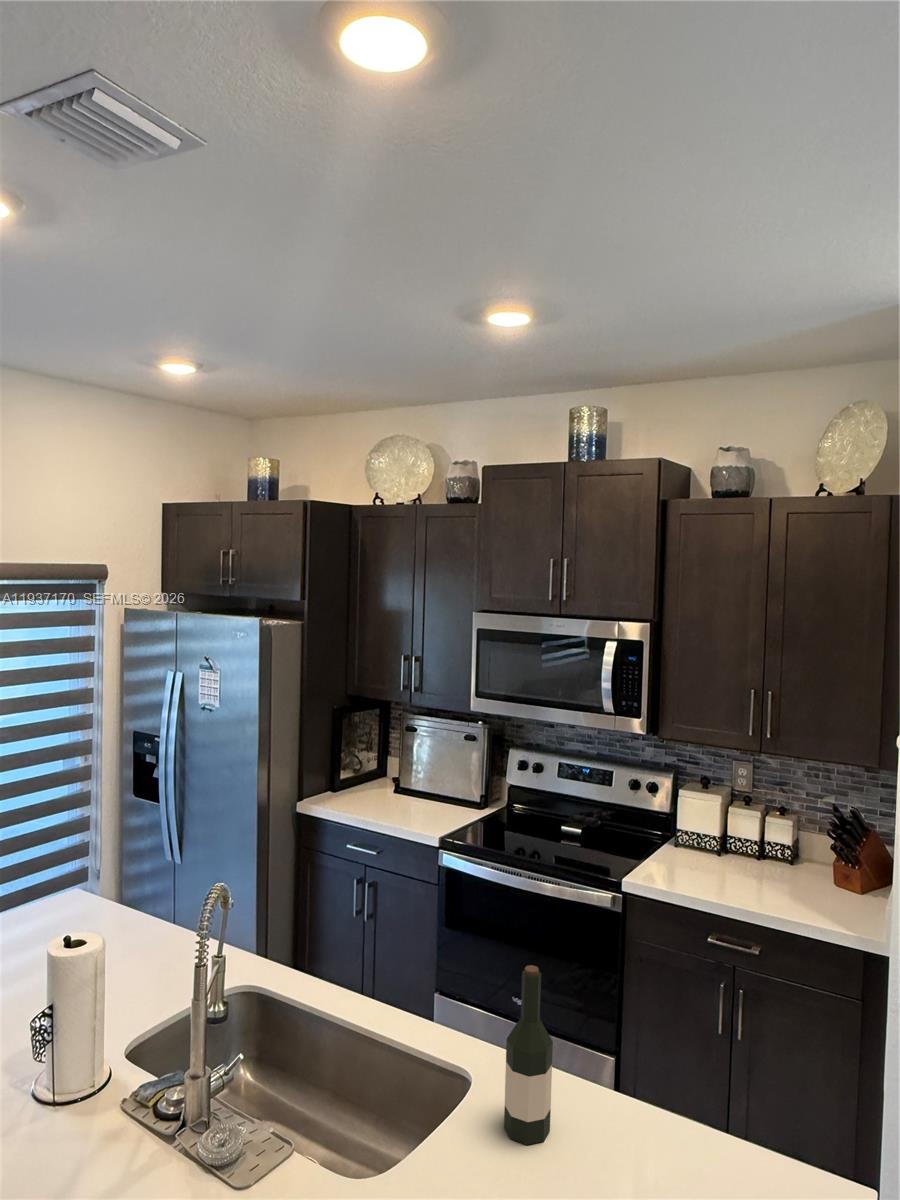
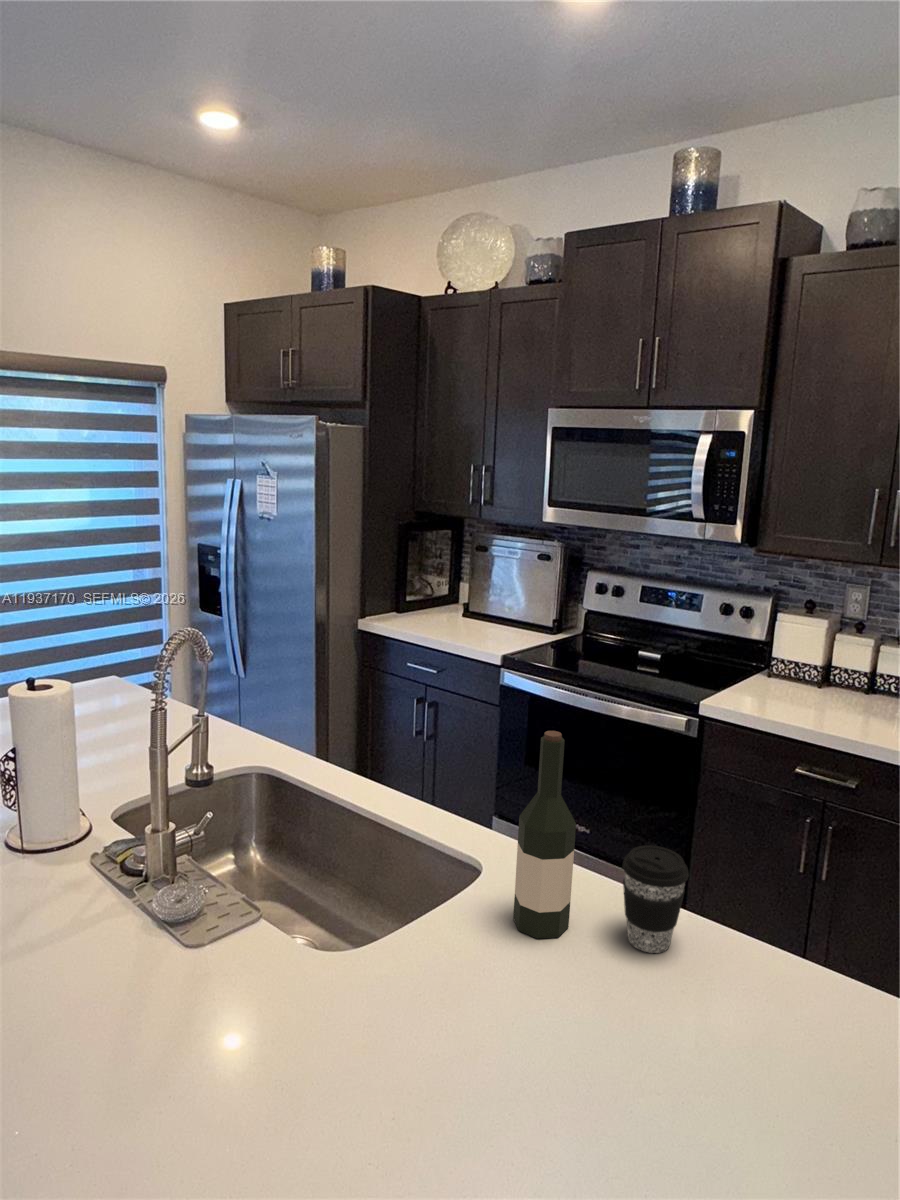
coffee cup: none [591,1053,644,1148] -> present [623,845,689,953]

